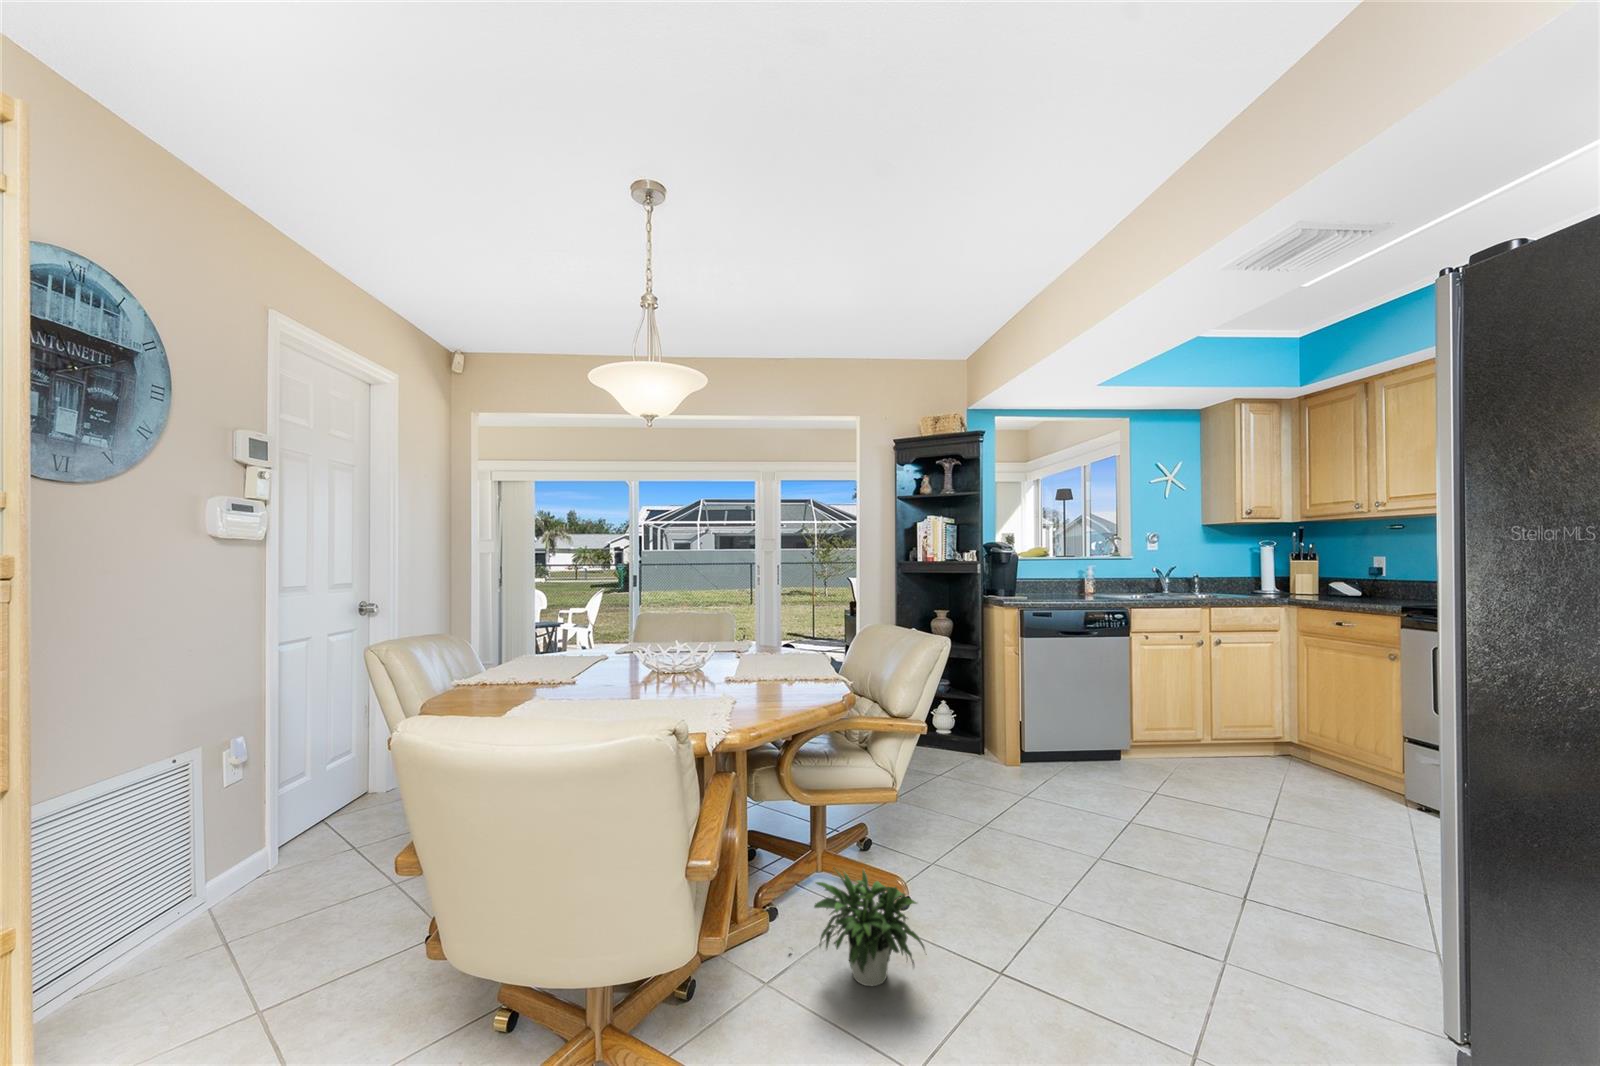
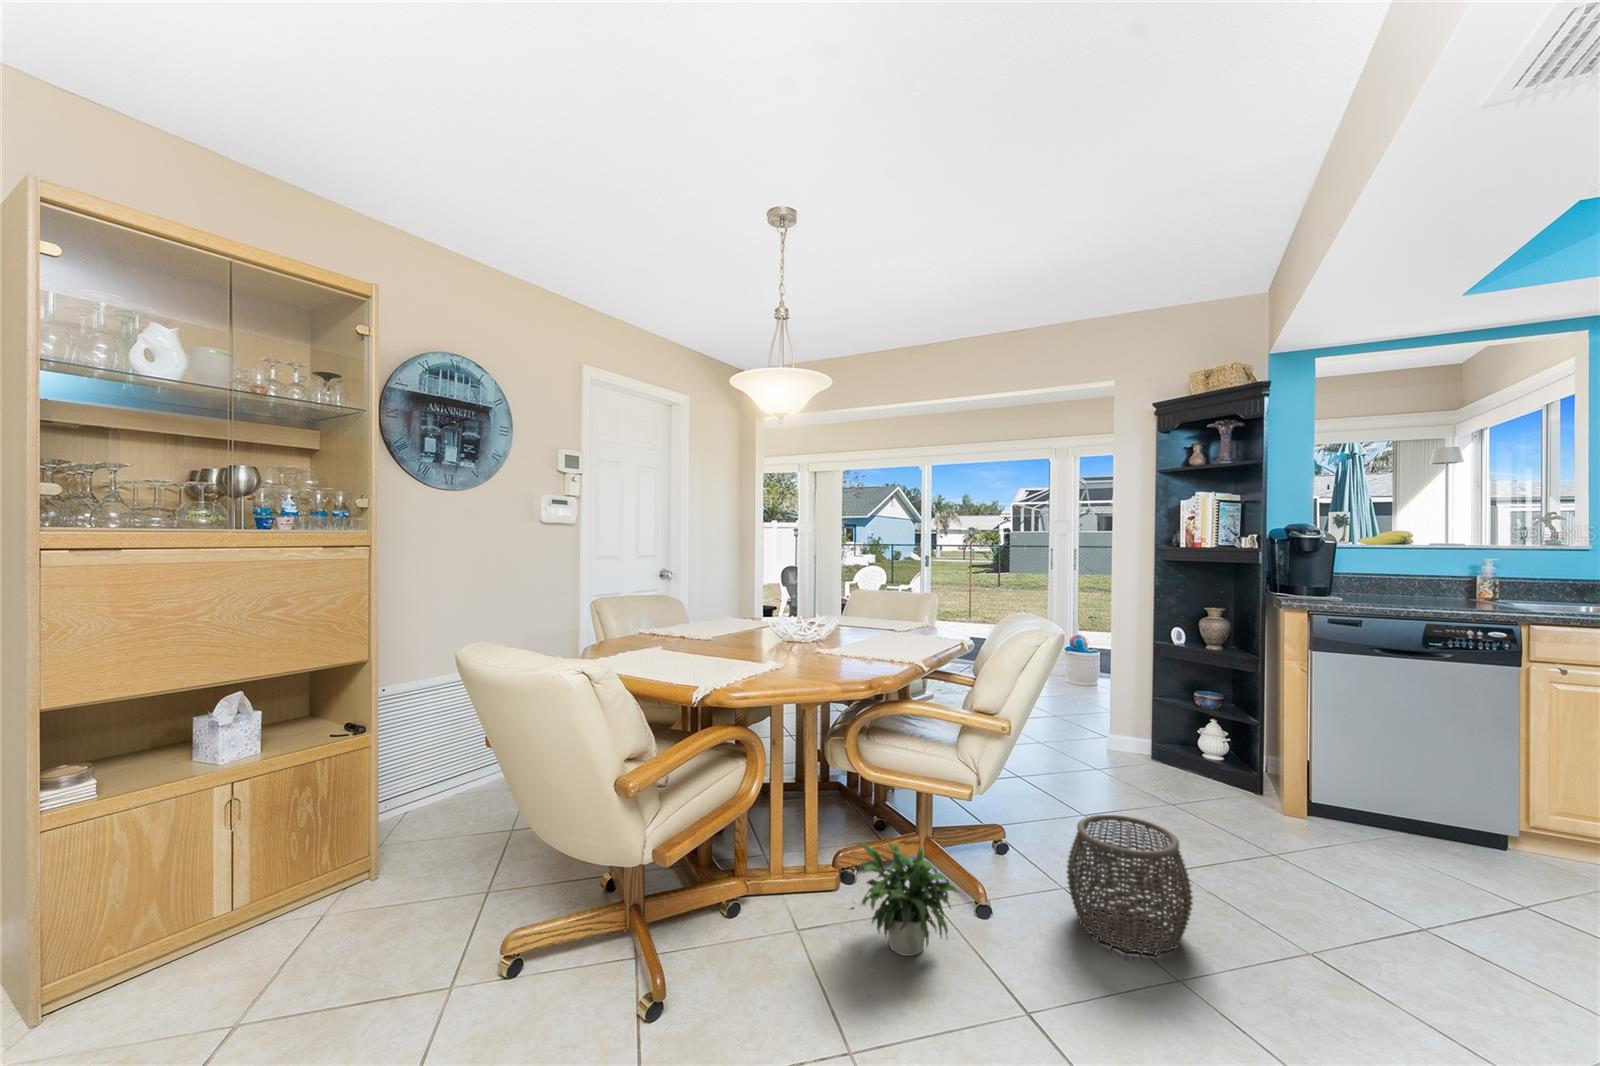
woven basket: none [953,792,1054,909] -> present [1067,815,1193,955]

